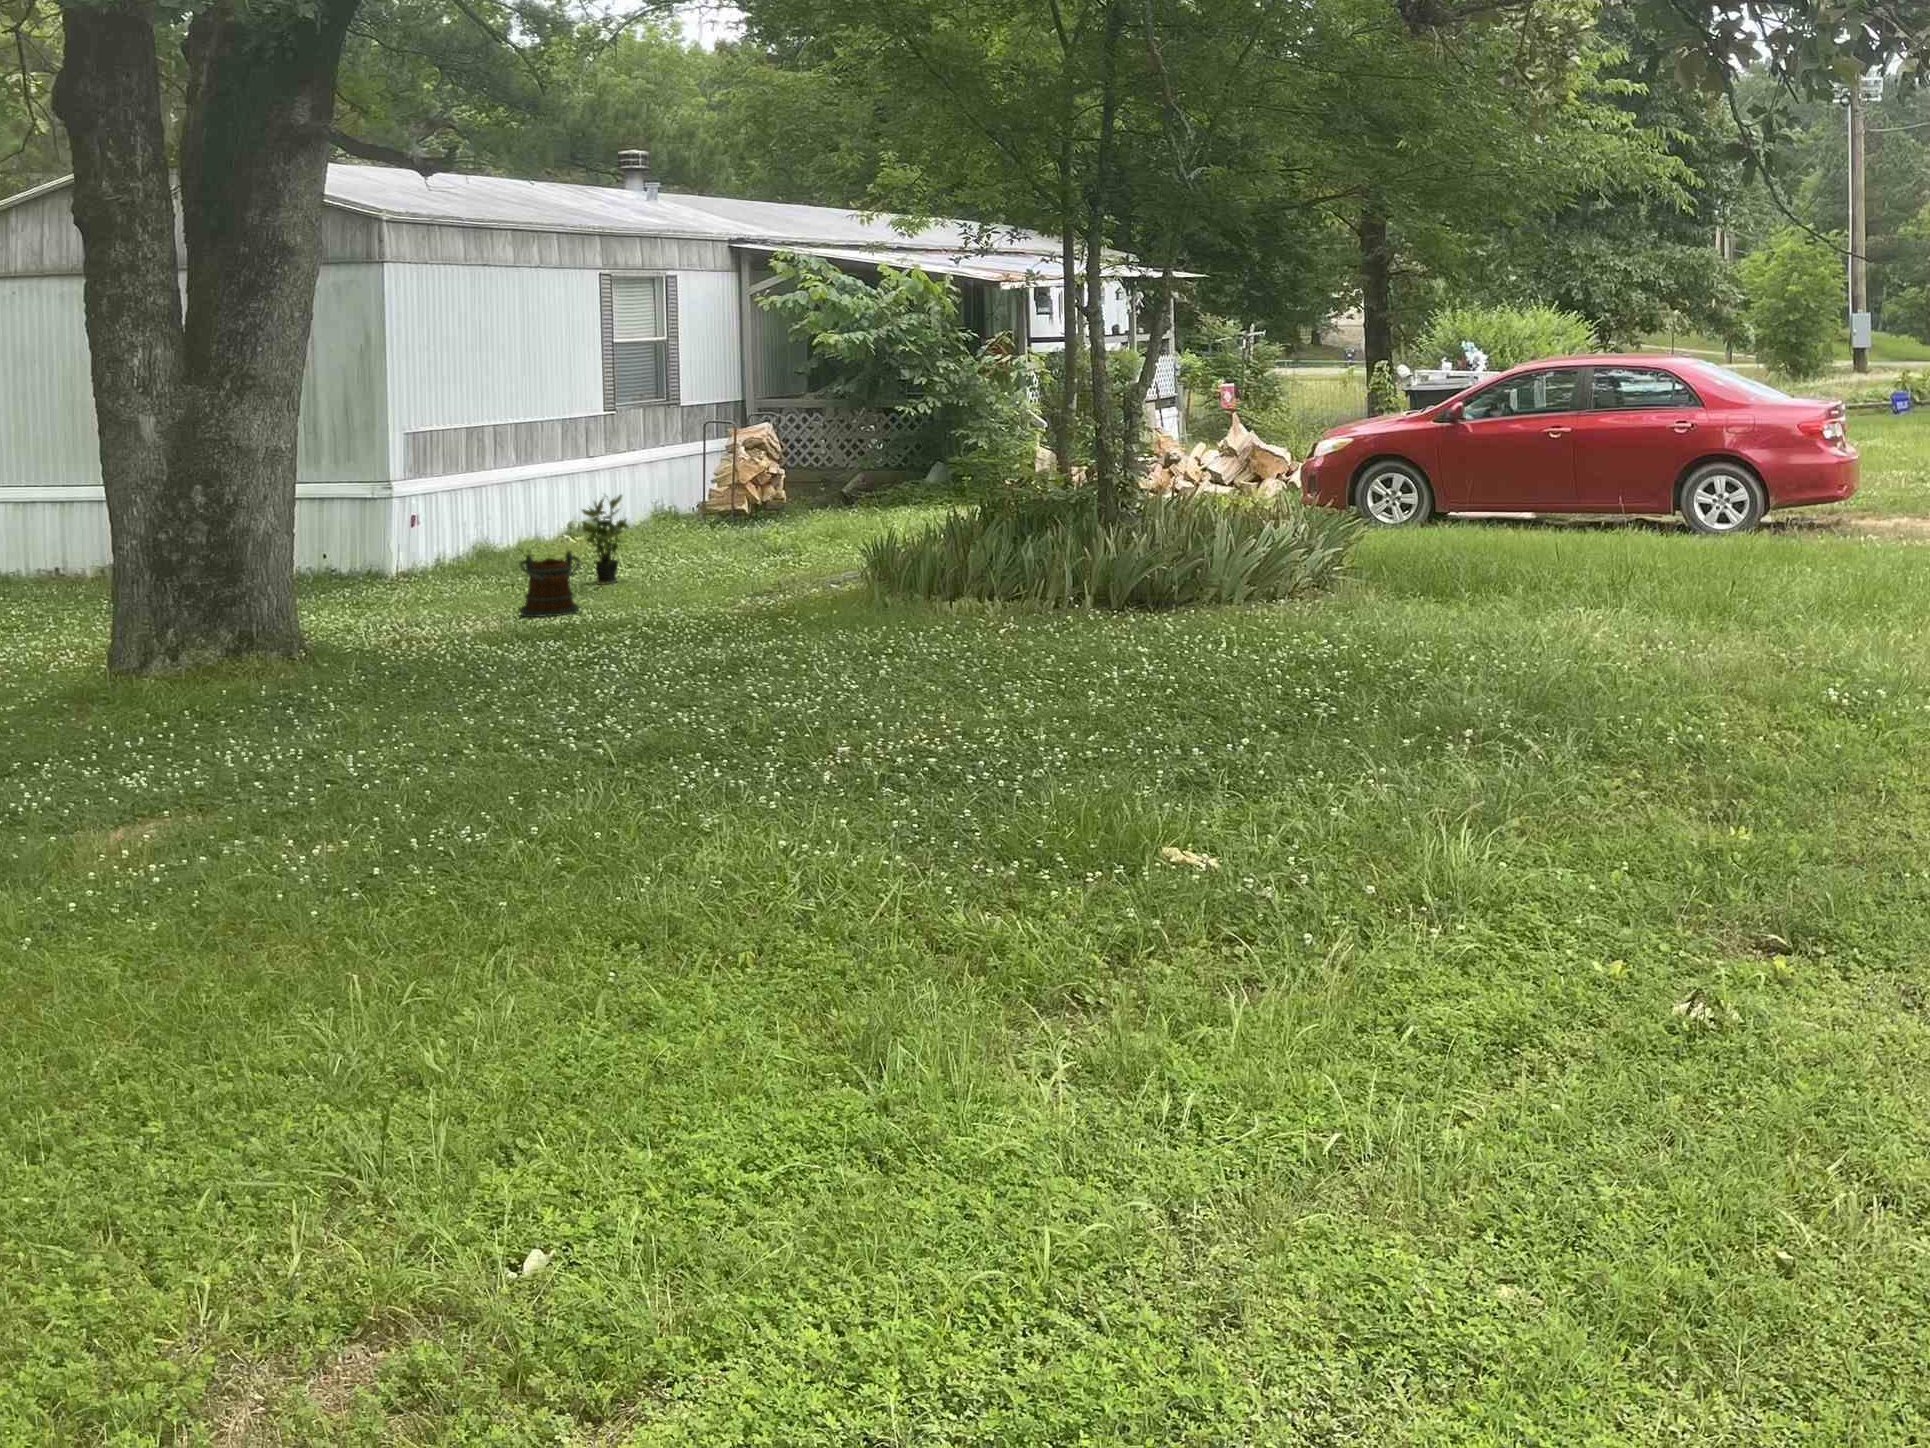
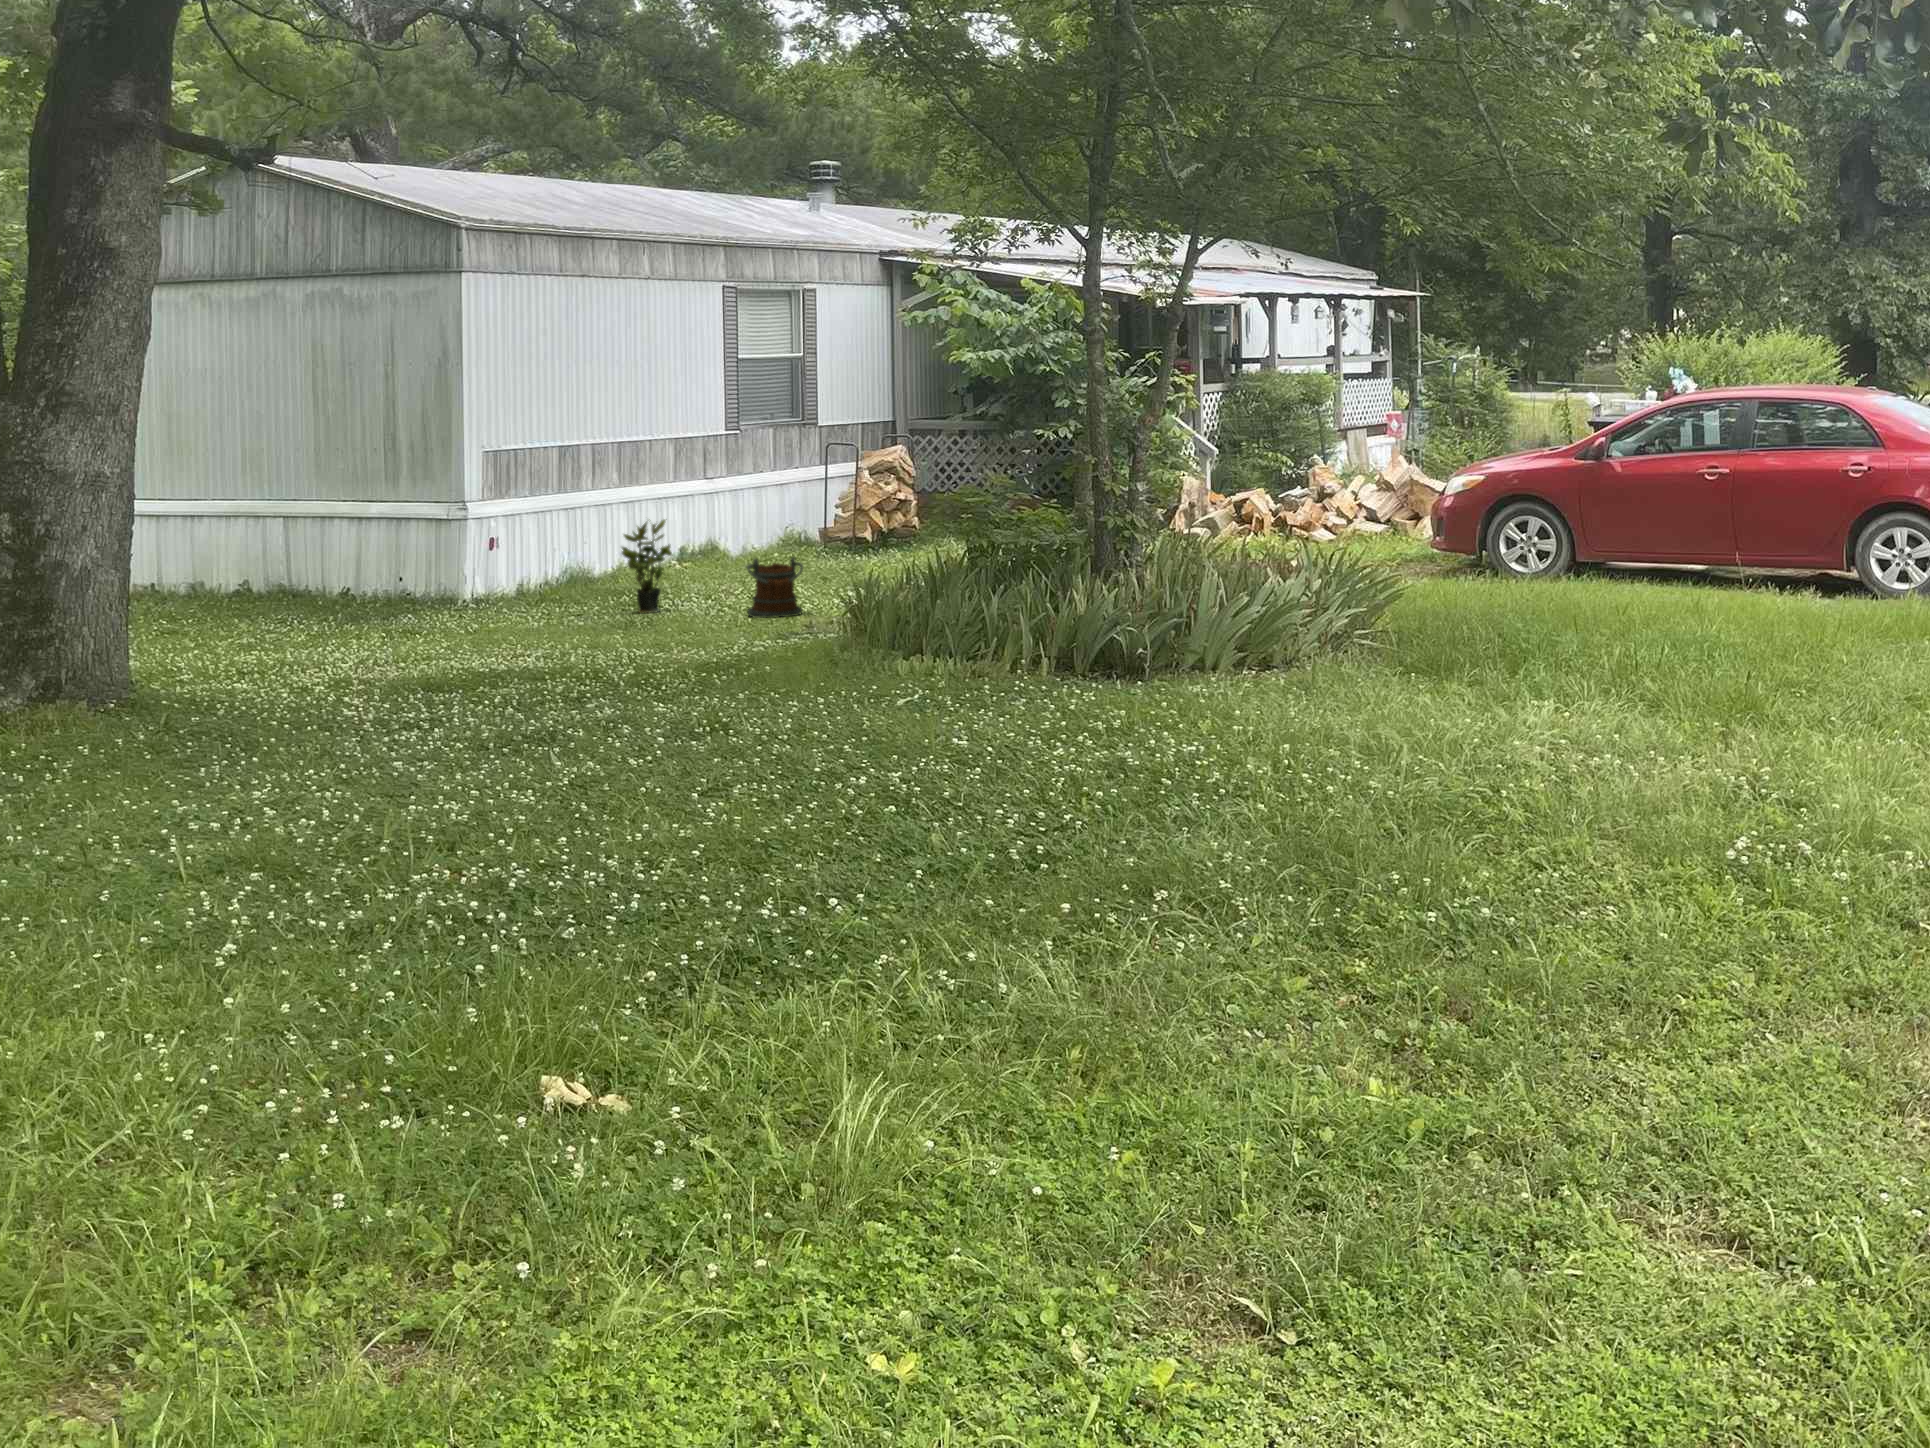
bucket: present [519,551,580,617] -> present [747,557,803,618]

